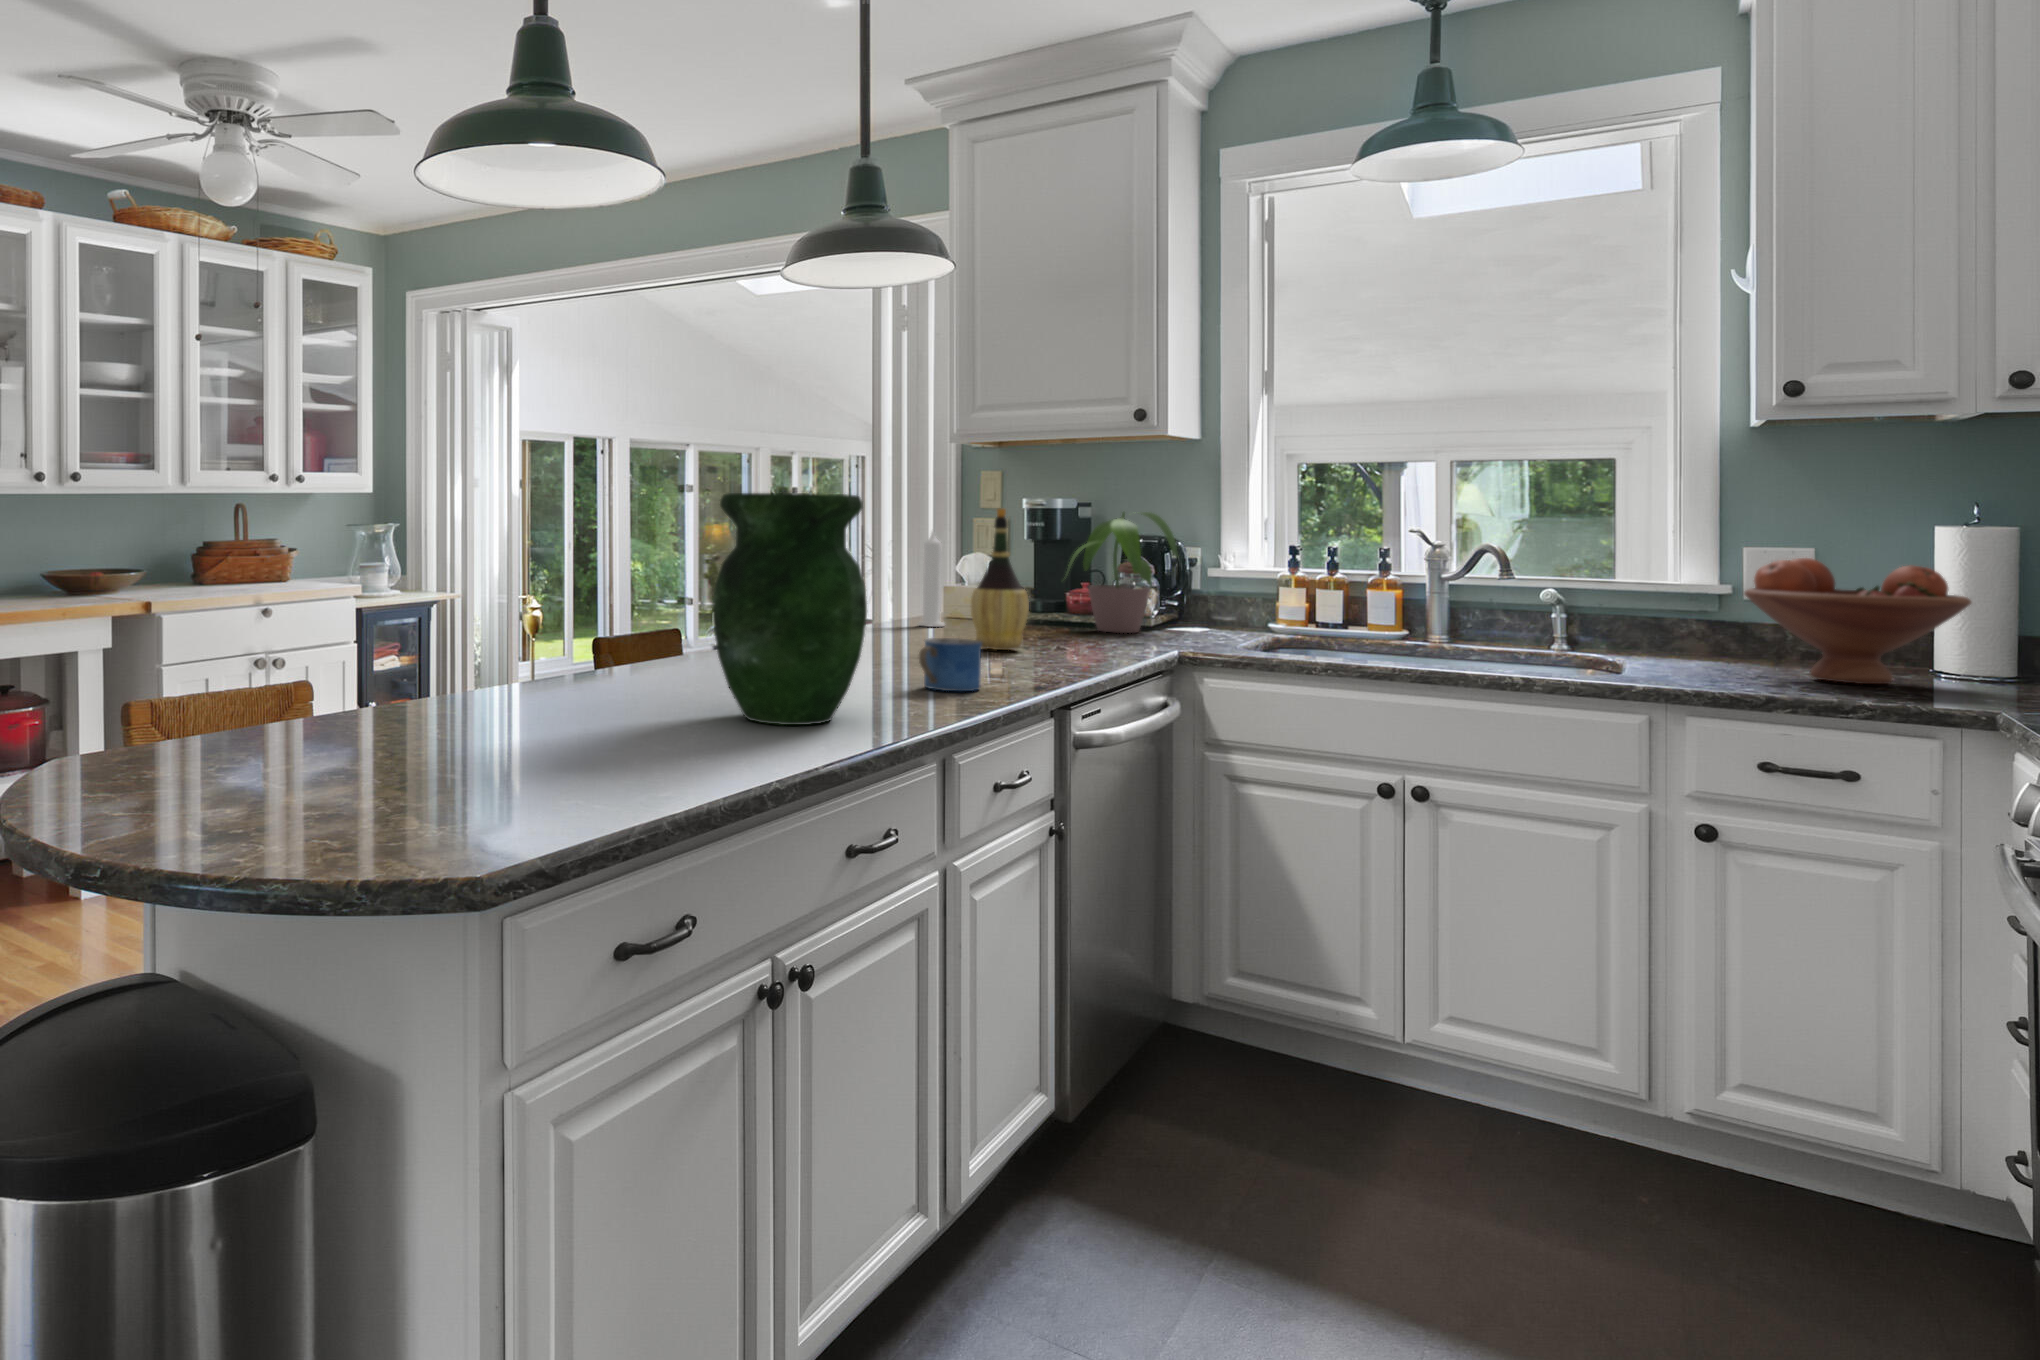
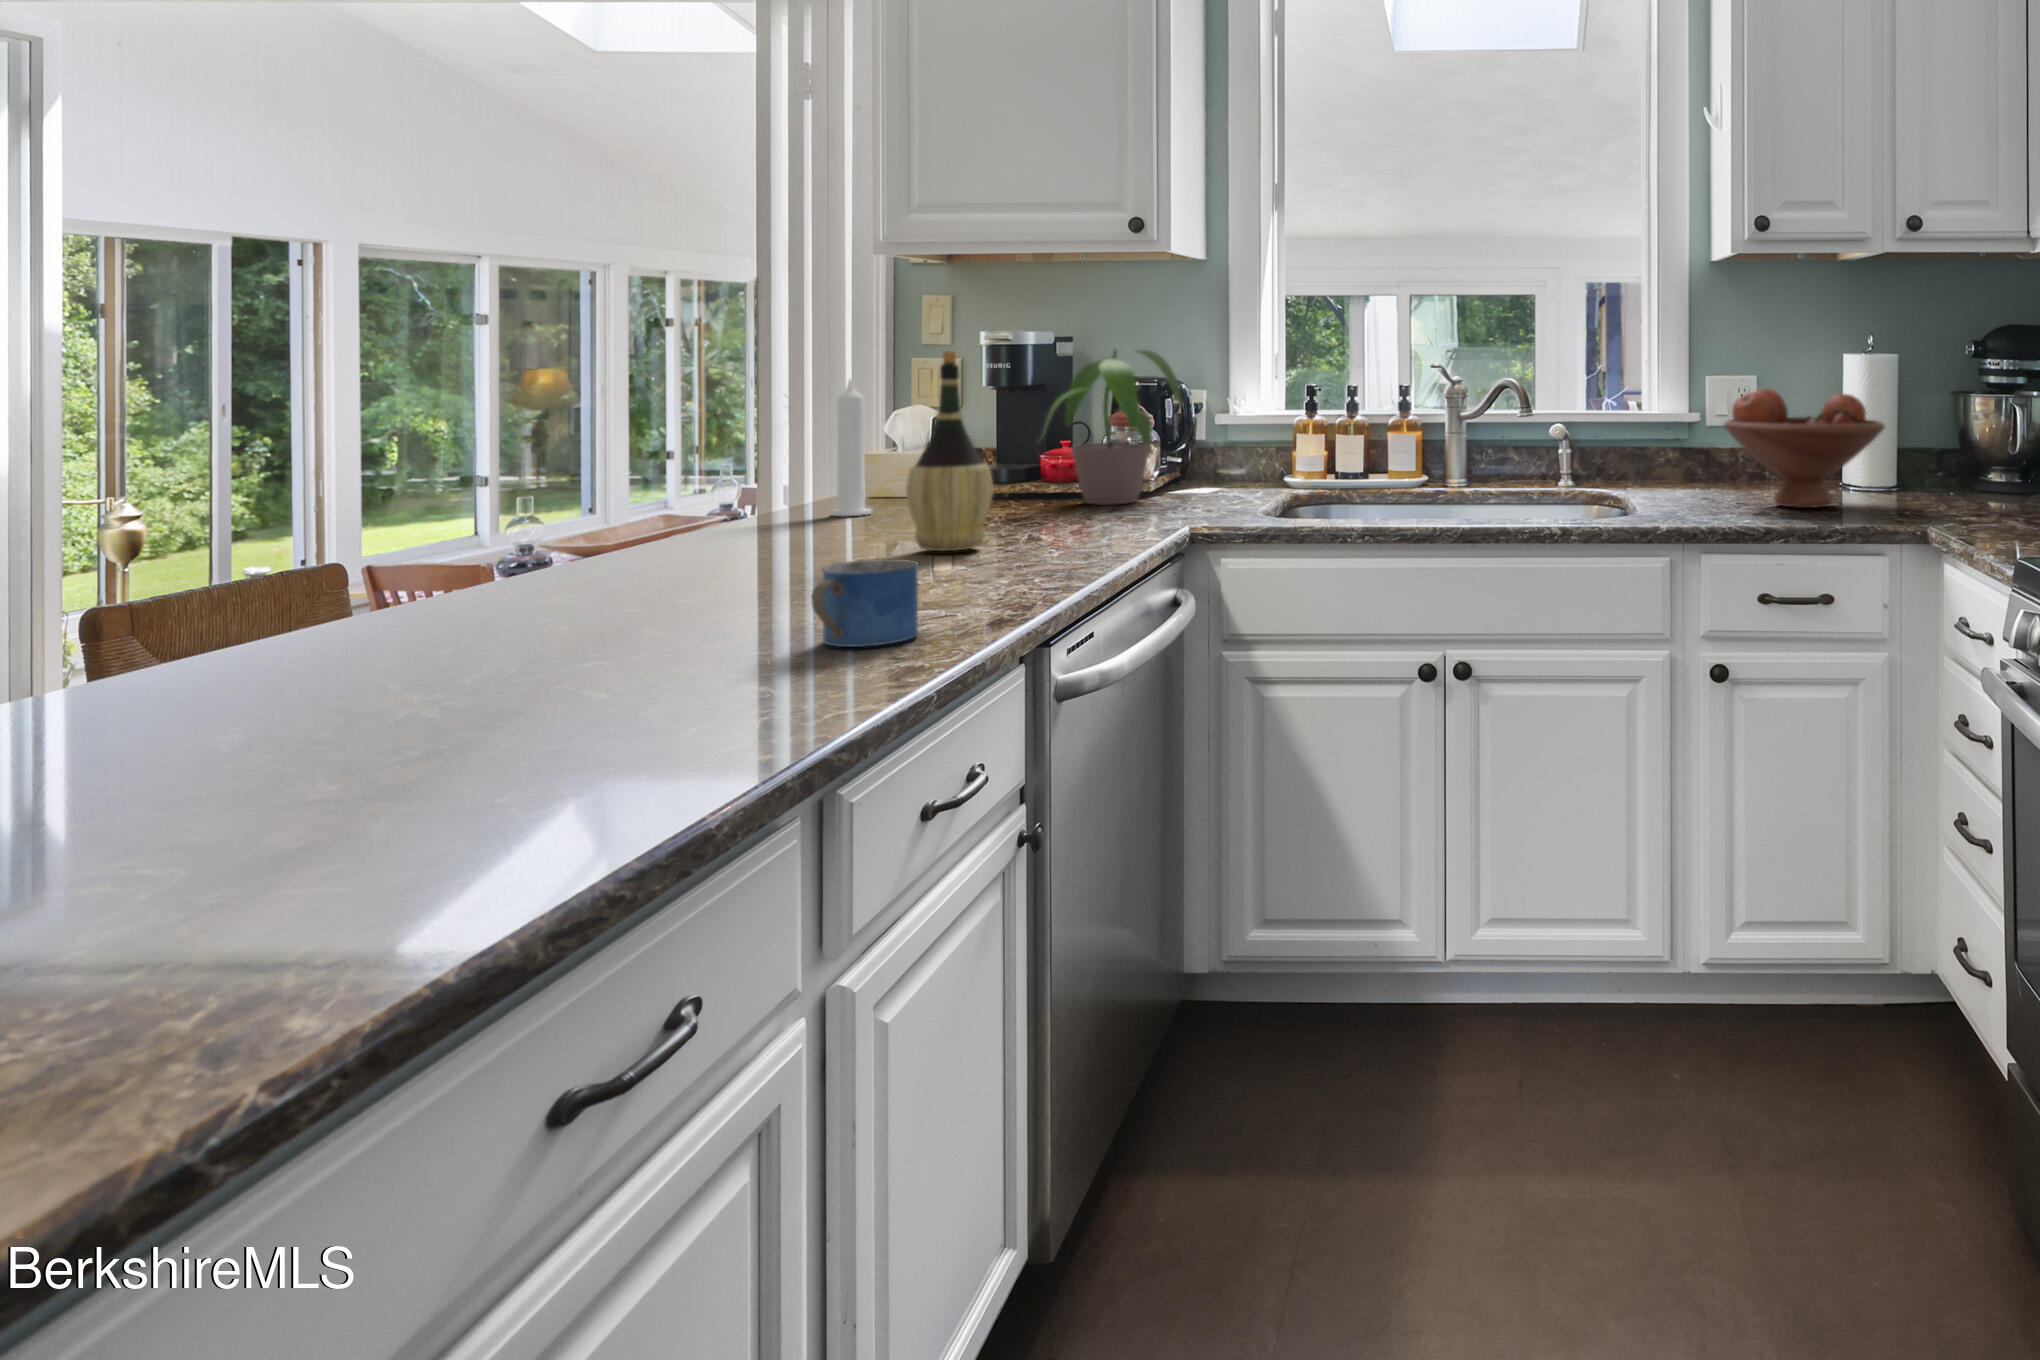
vase: present [712,493,867,725] -> none [340,347,699,790]

